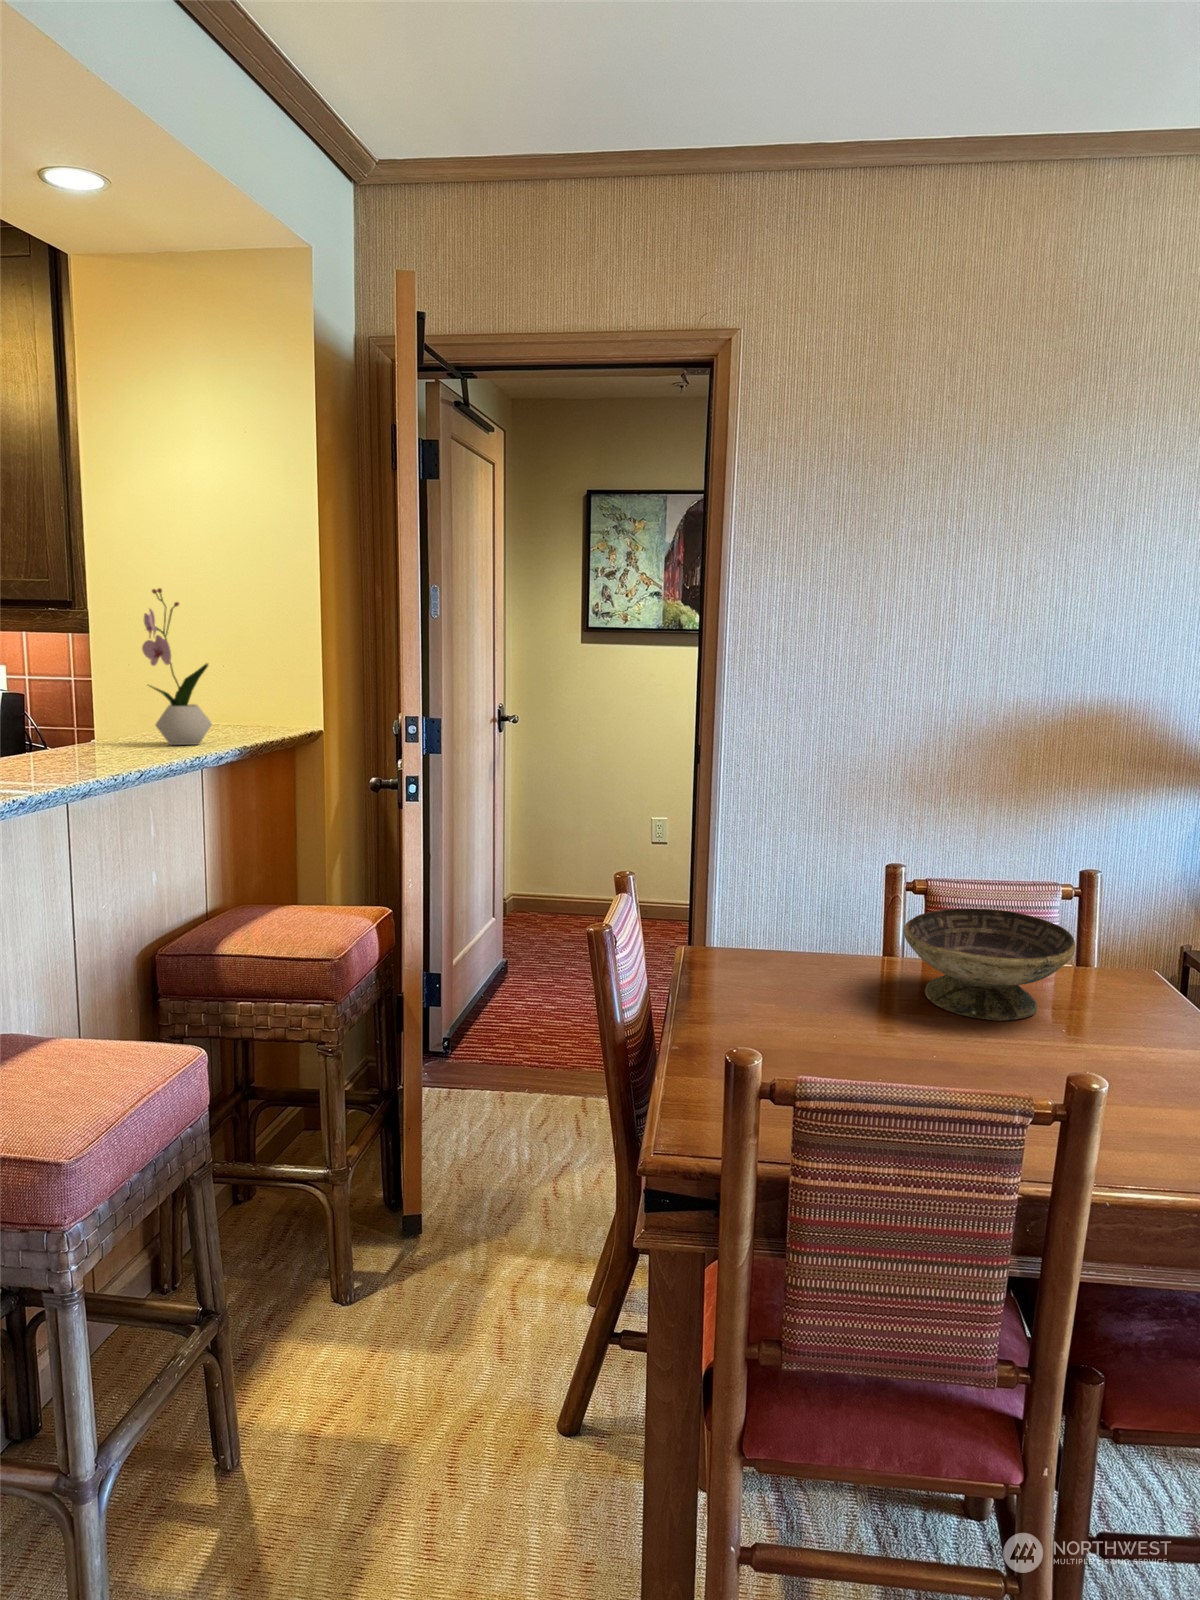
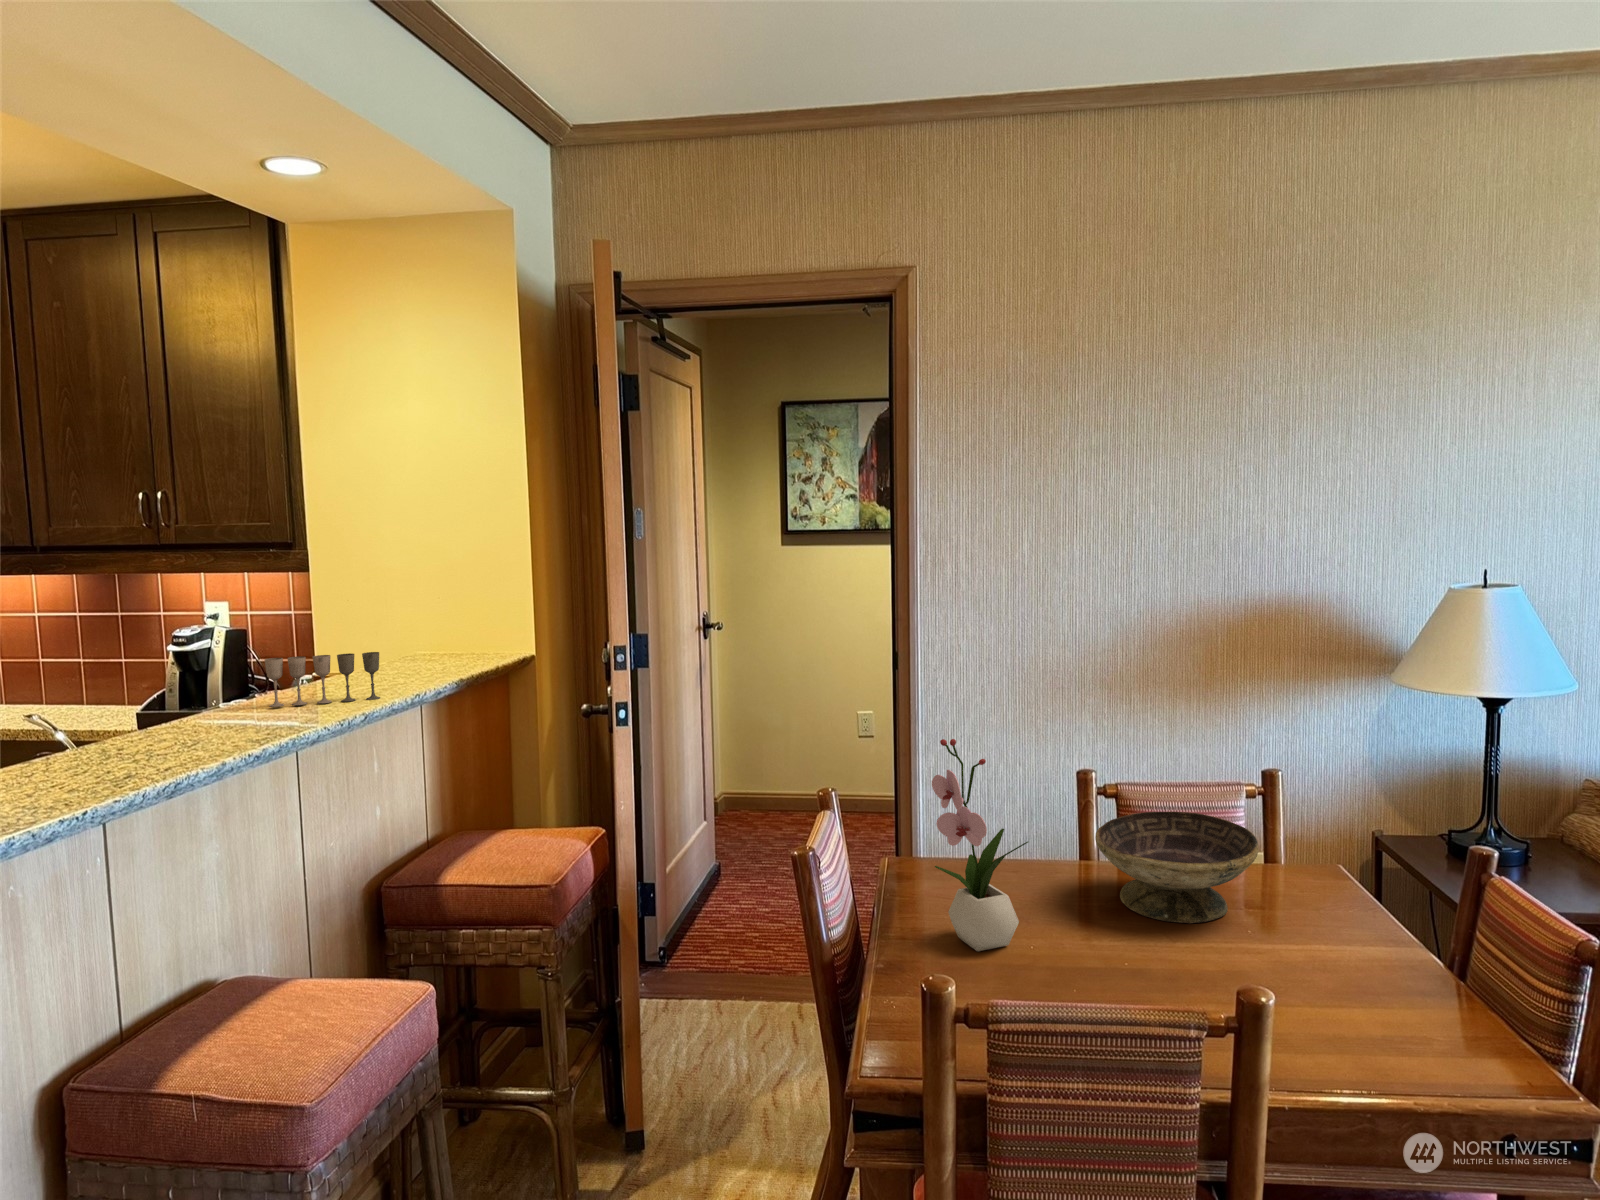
flower arrangement: present [142,588,212,745] -> present [932,739,1028,951]
wine glass: none [33,711,157,763] -> present [264,652,380,707]

